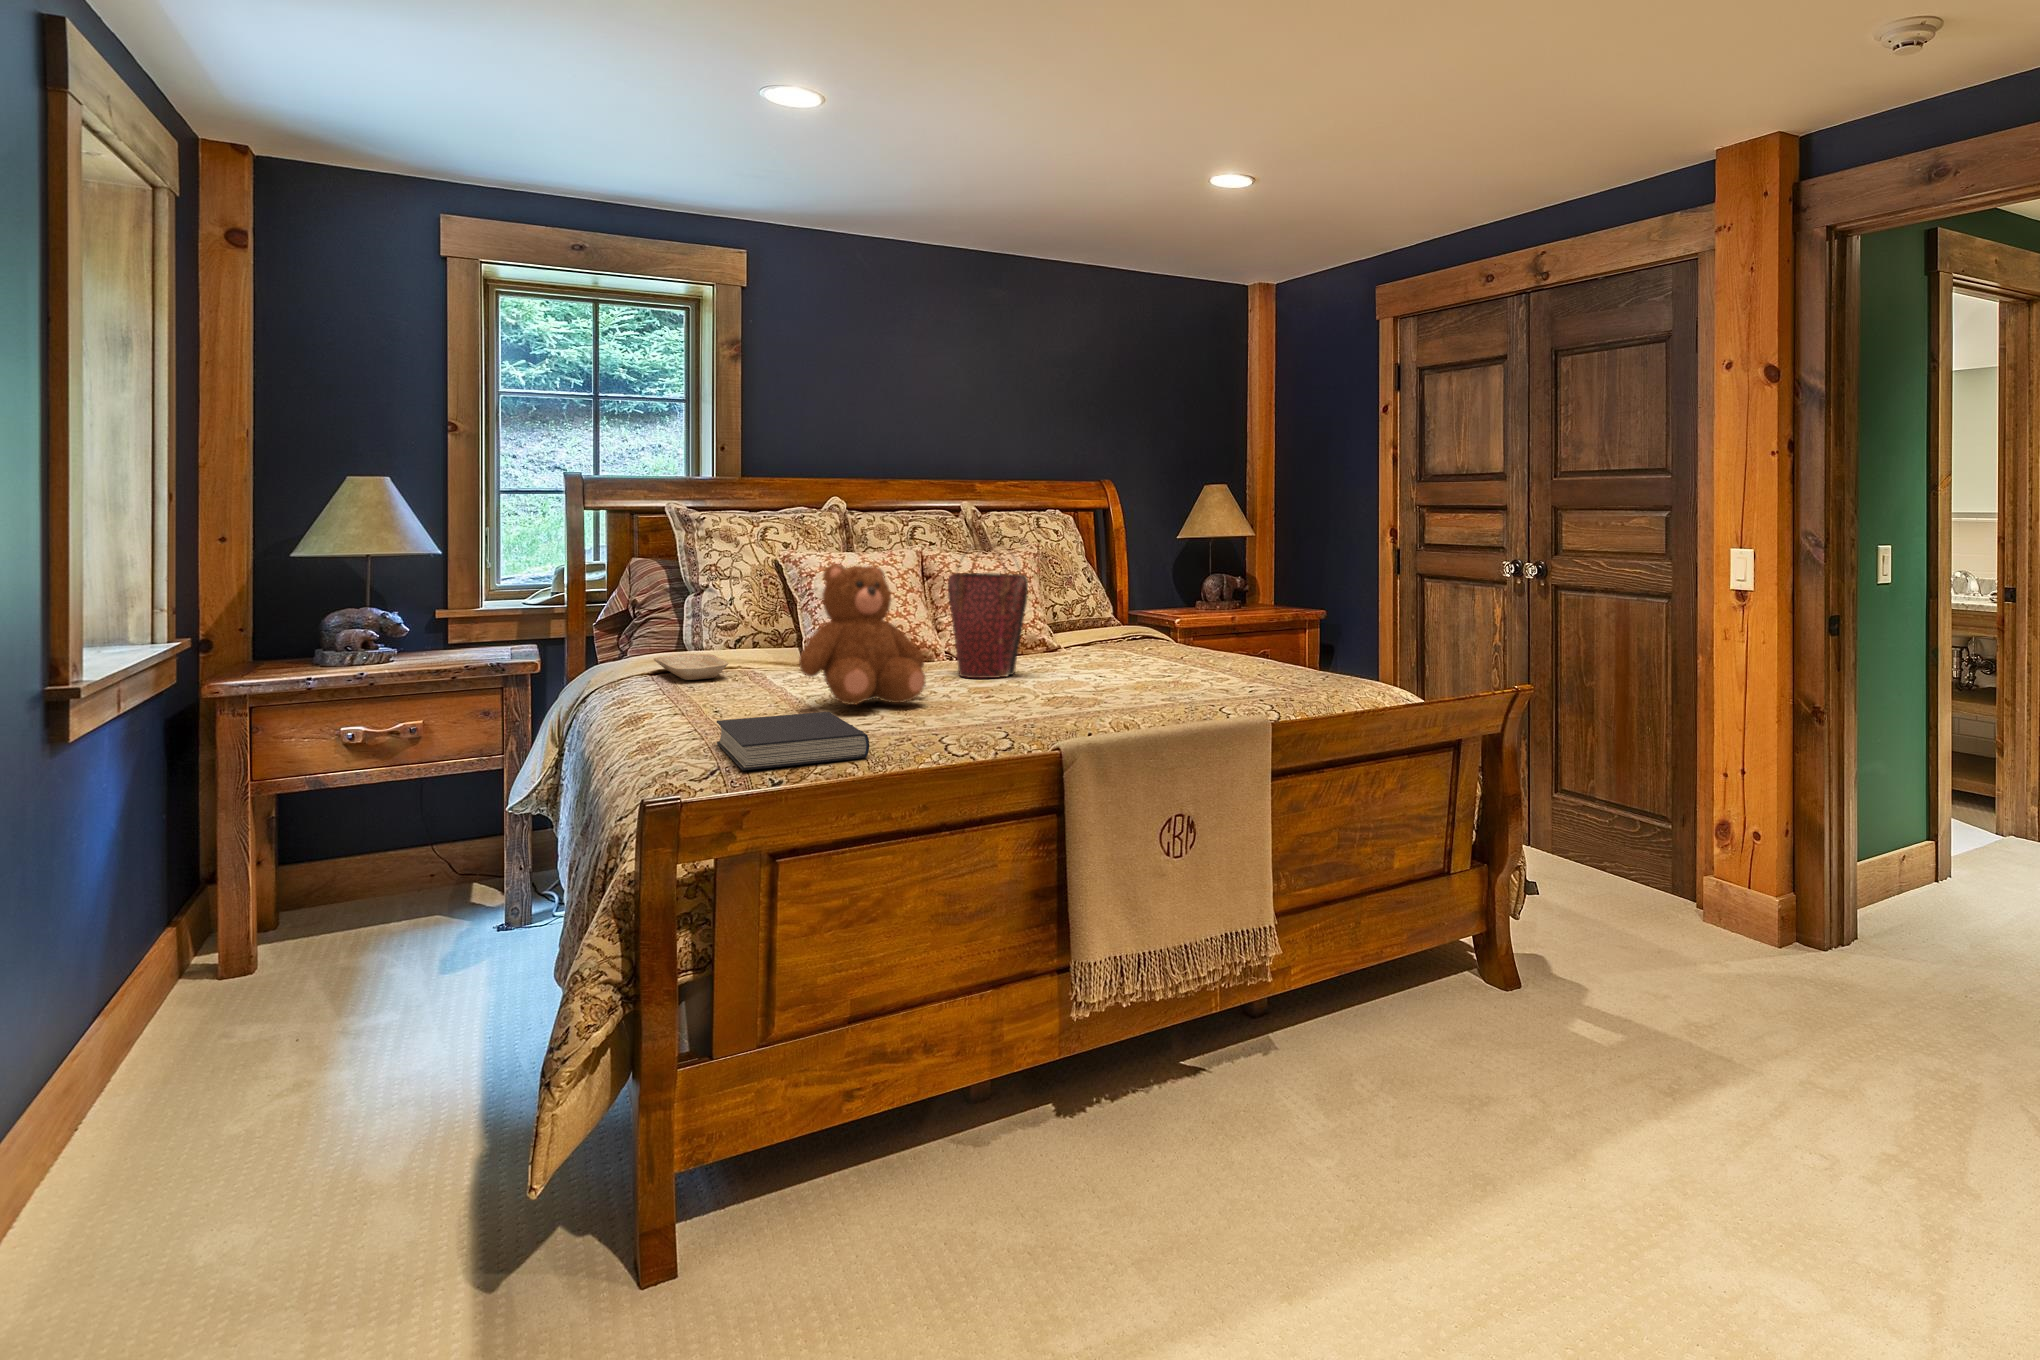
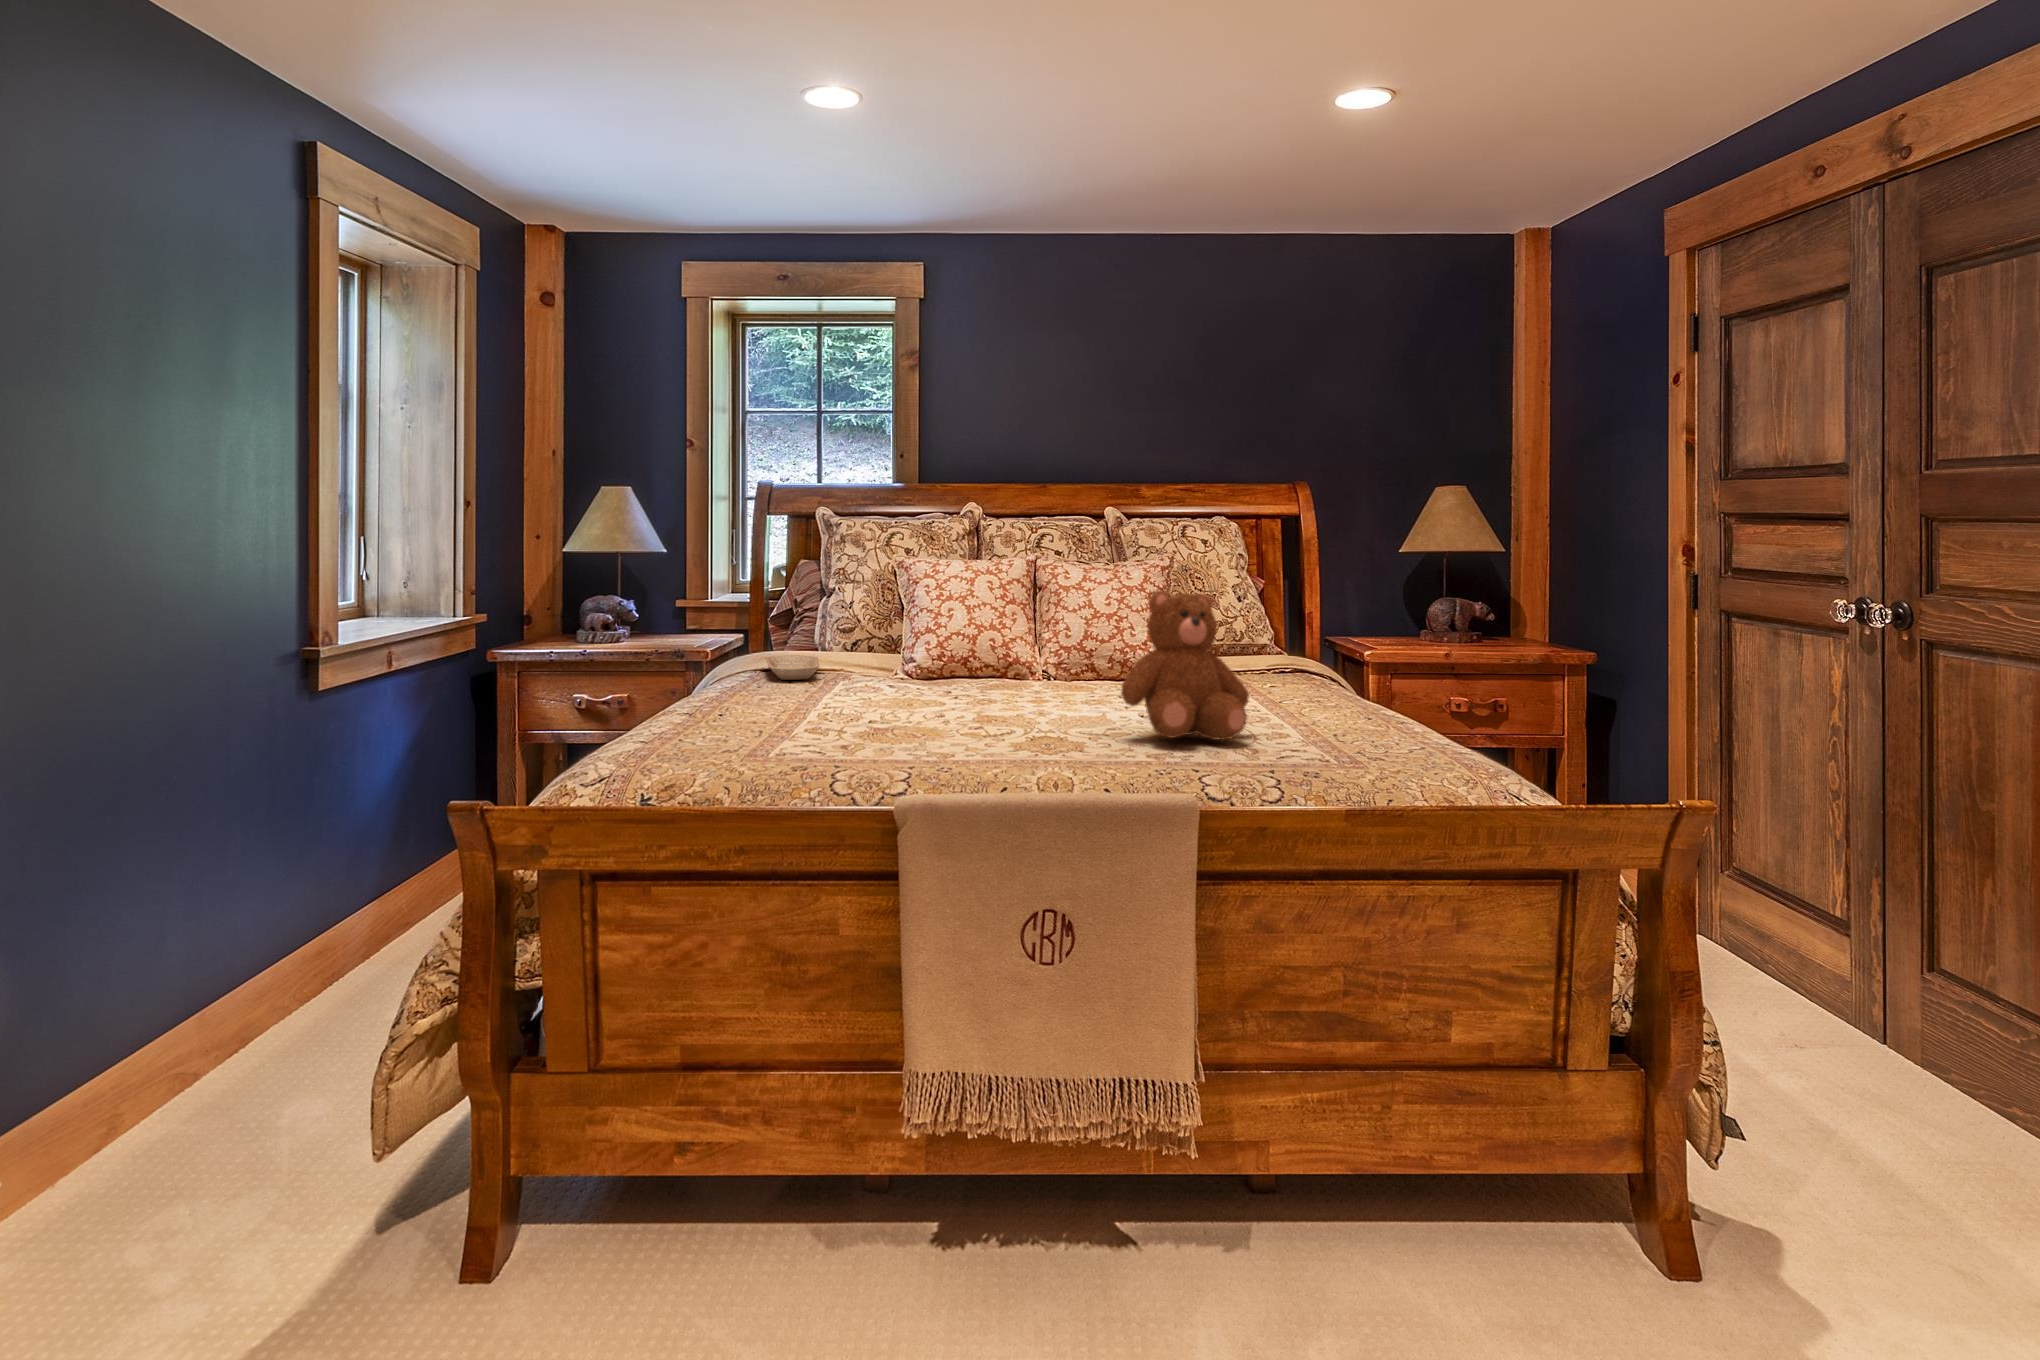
handbag: present [948,544,1028,678] -> none [1020,560,1089,698]
teddy bear: present [799,564,926,705] -> present [1121,591,1249,740]
book: present [717,712,869,770] -> none [734,714,844,756]

